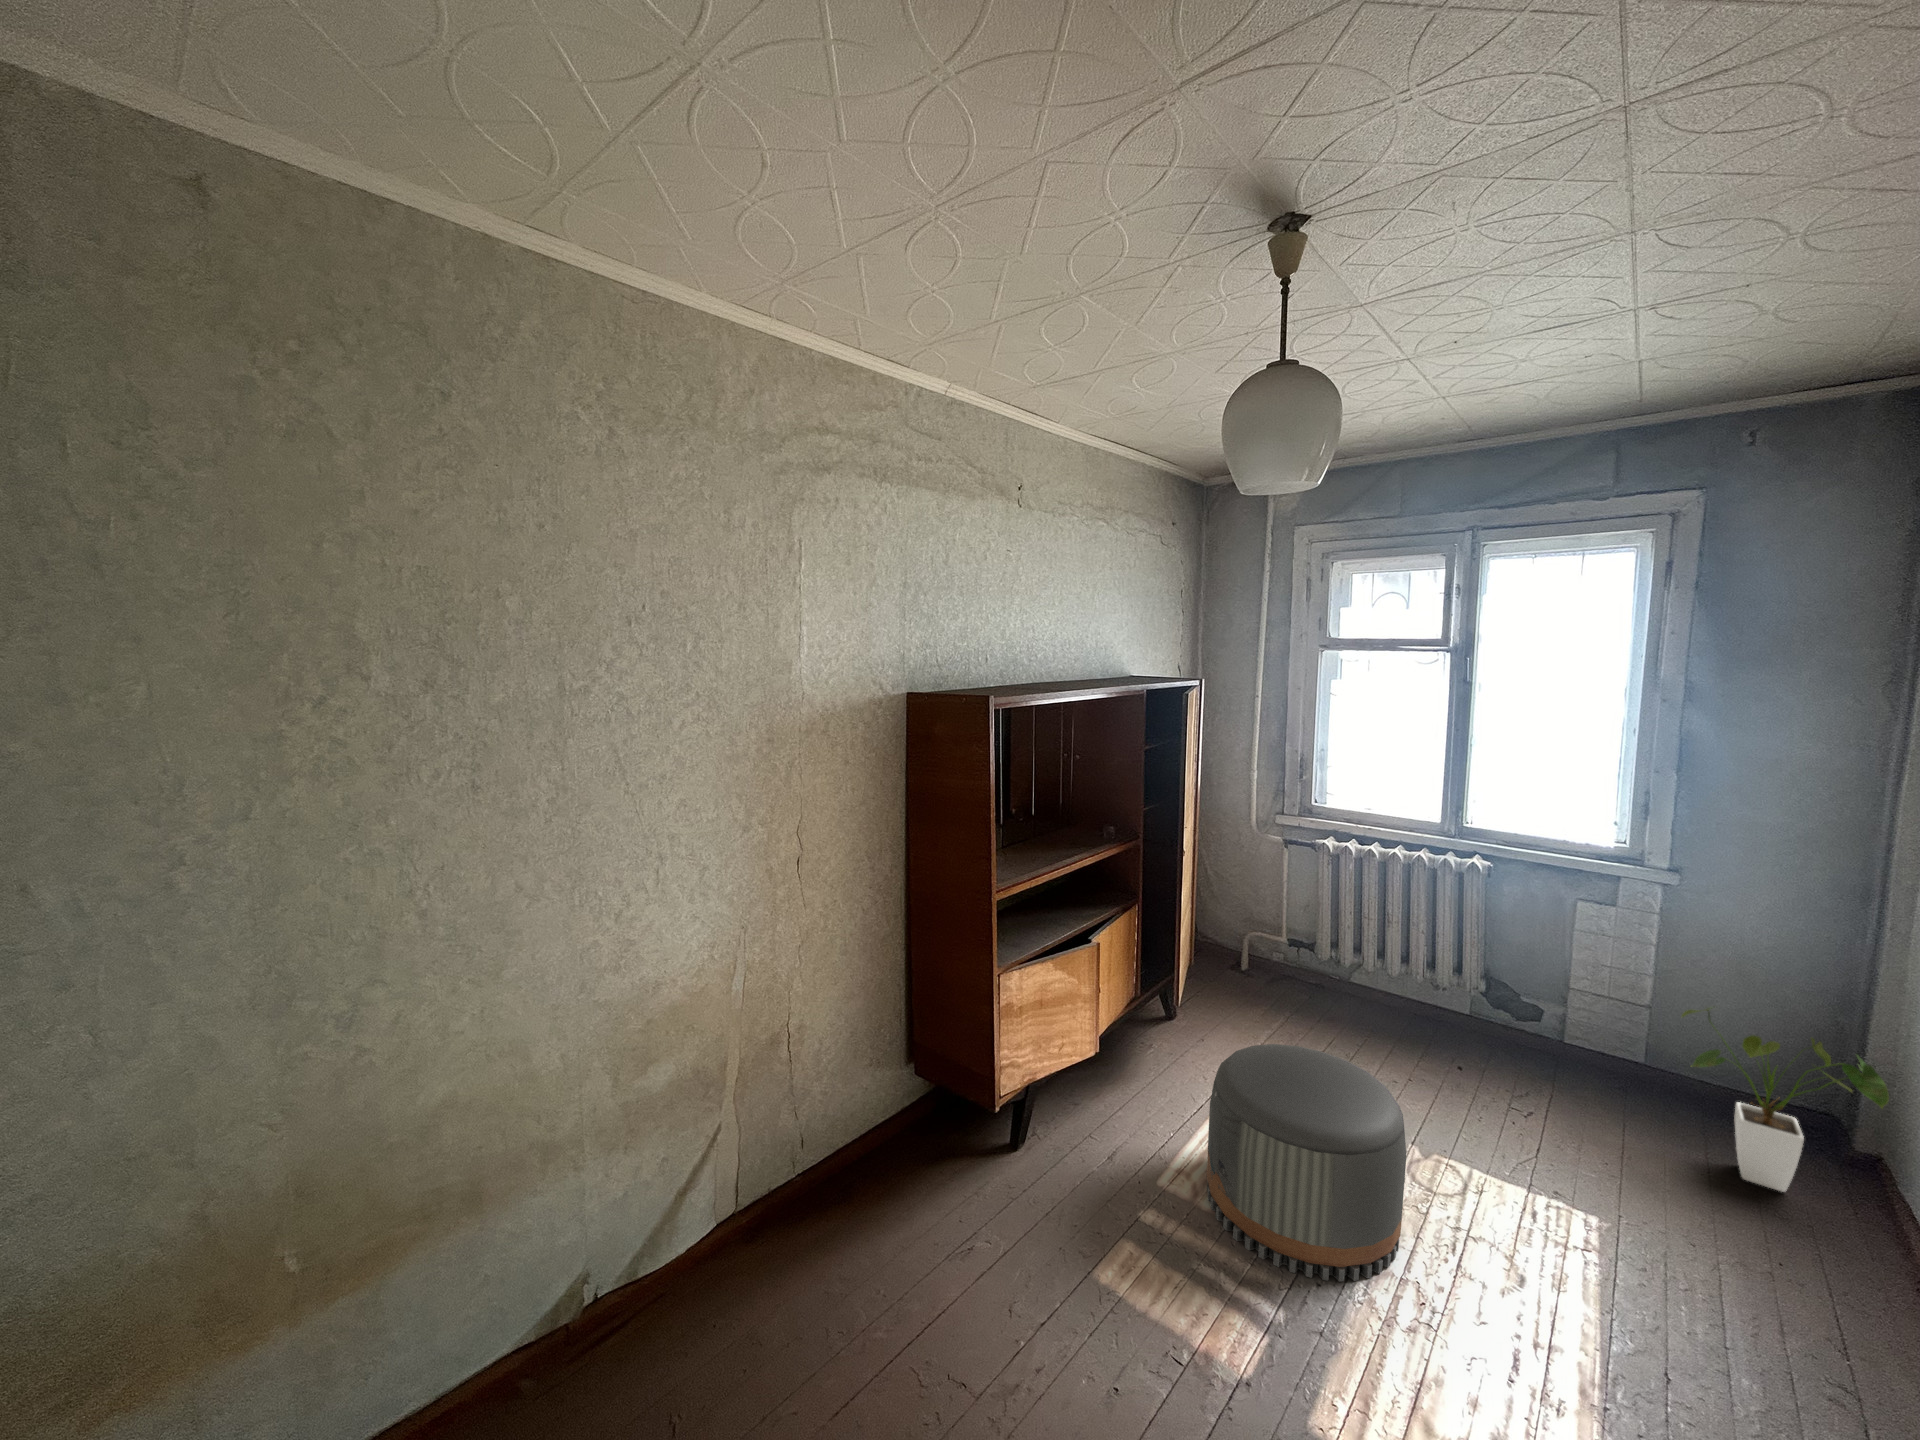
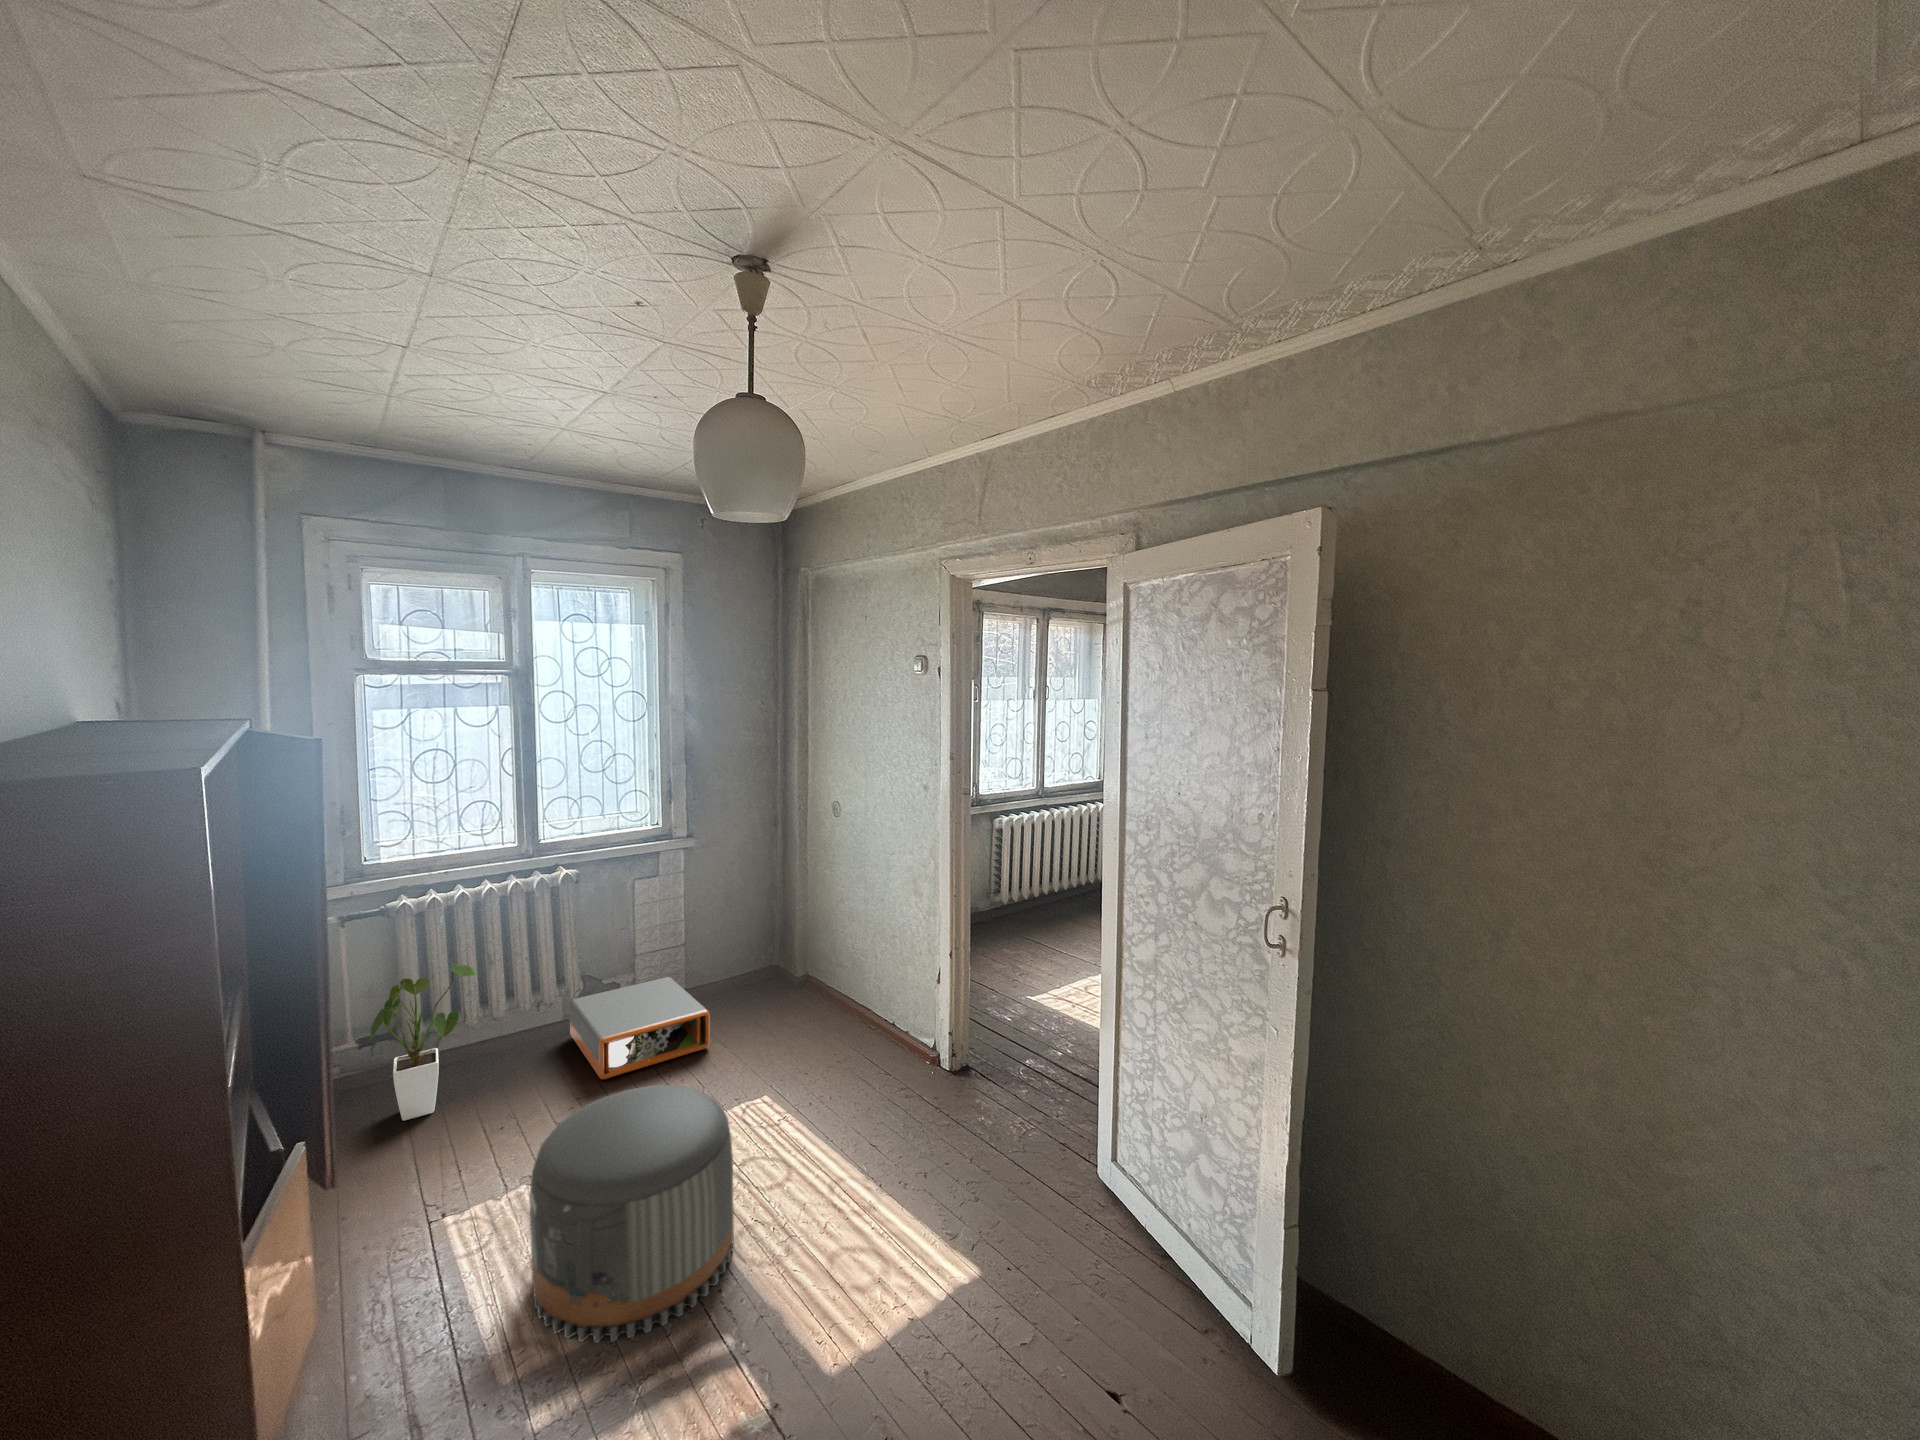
storage box: none [1443,998,1609,1132] -> present [570,977,710,1079]
house plant: present [1682,1007,1889,1192] -> present [370,962,477,1121]

